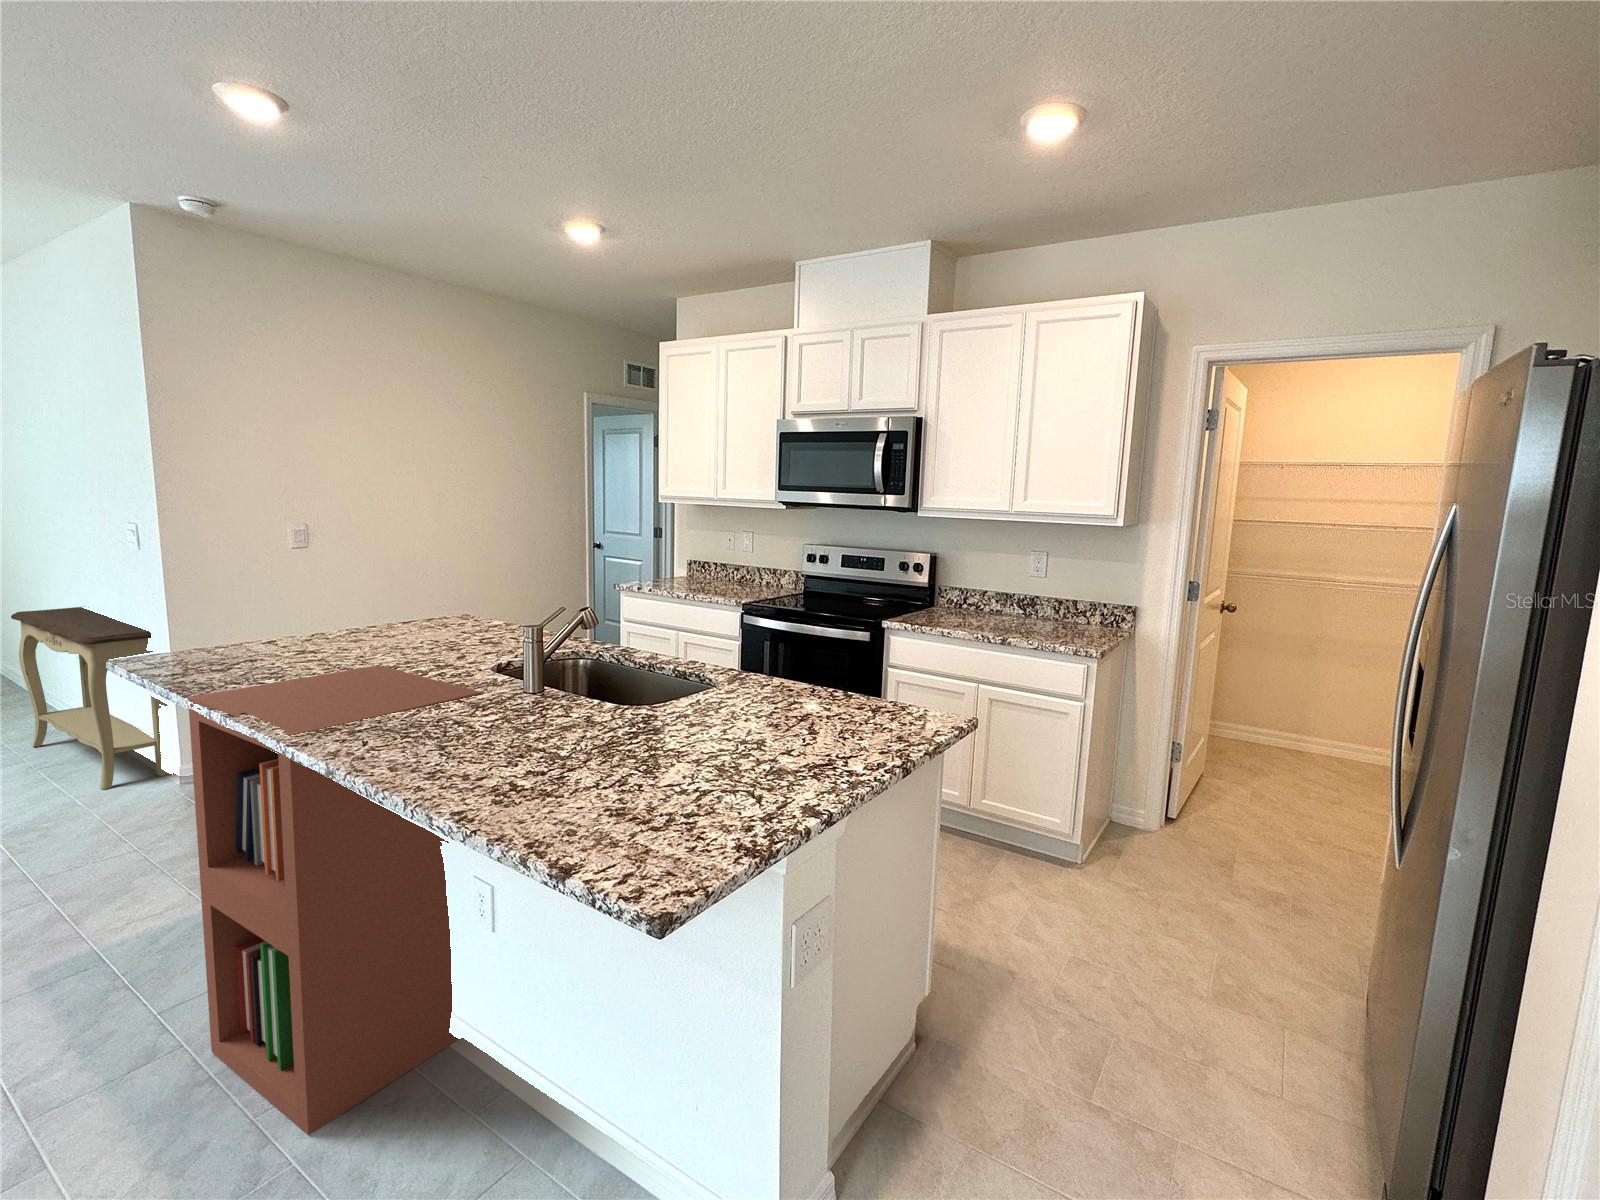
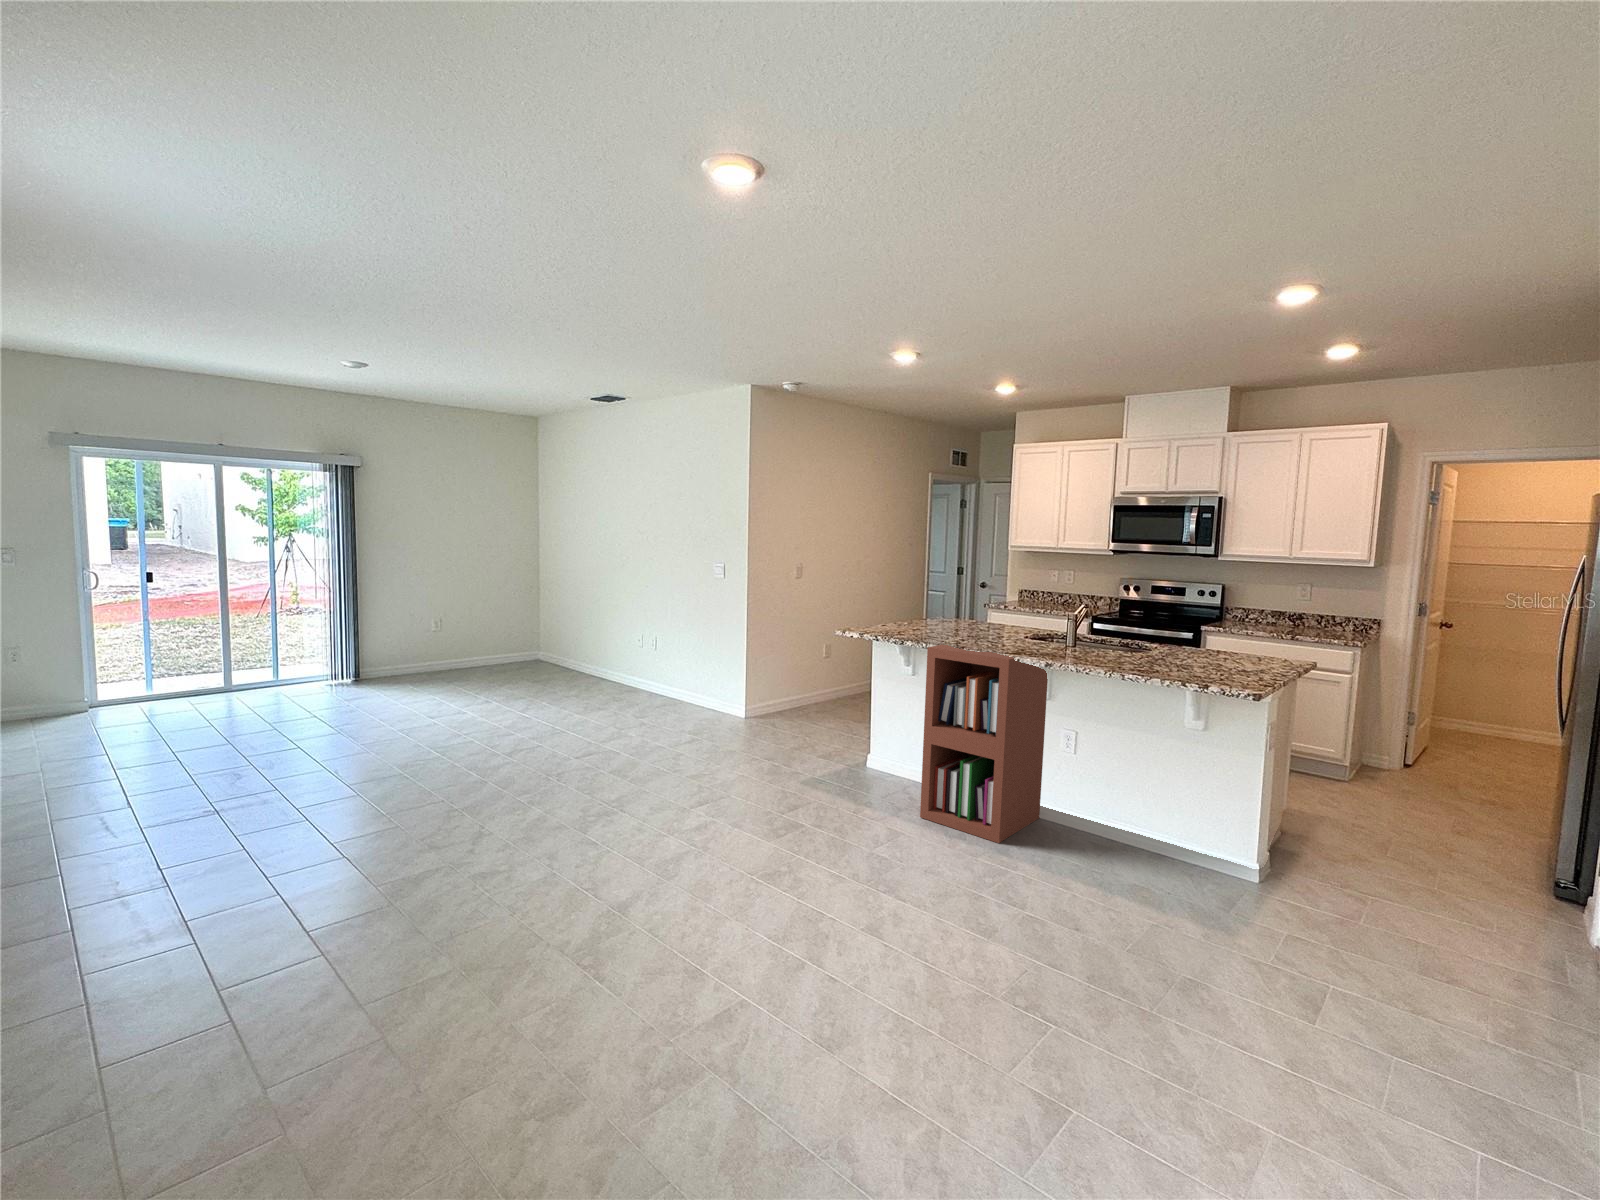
console table: present [11,607,170,790] -> none [636,617,740,721]

